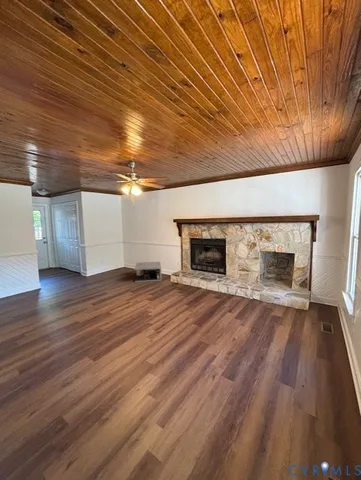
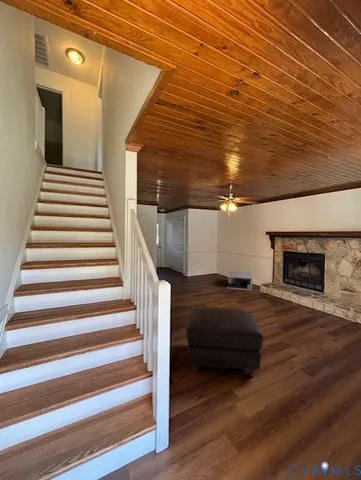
ottoman: none [72,319,186,437] -> present [186,307,263,377]

